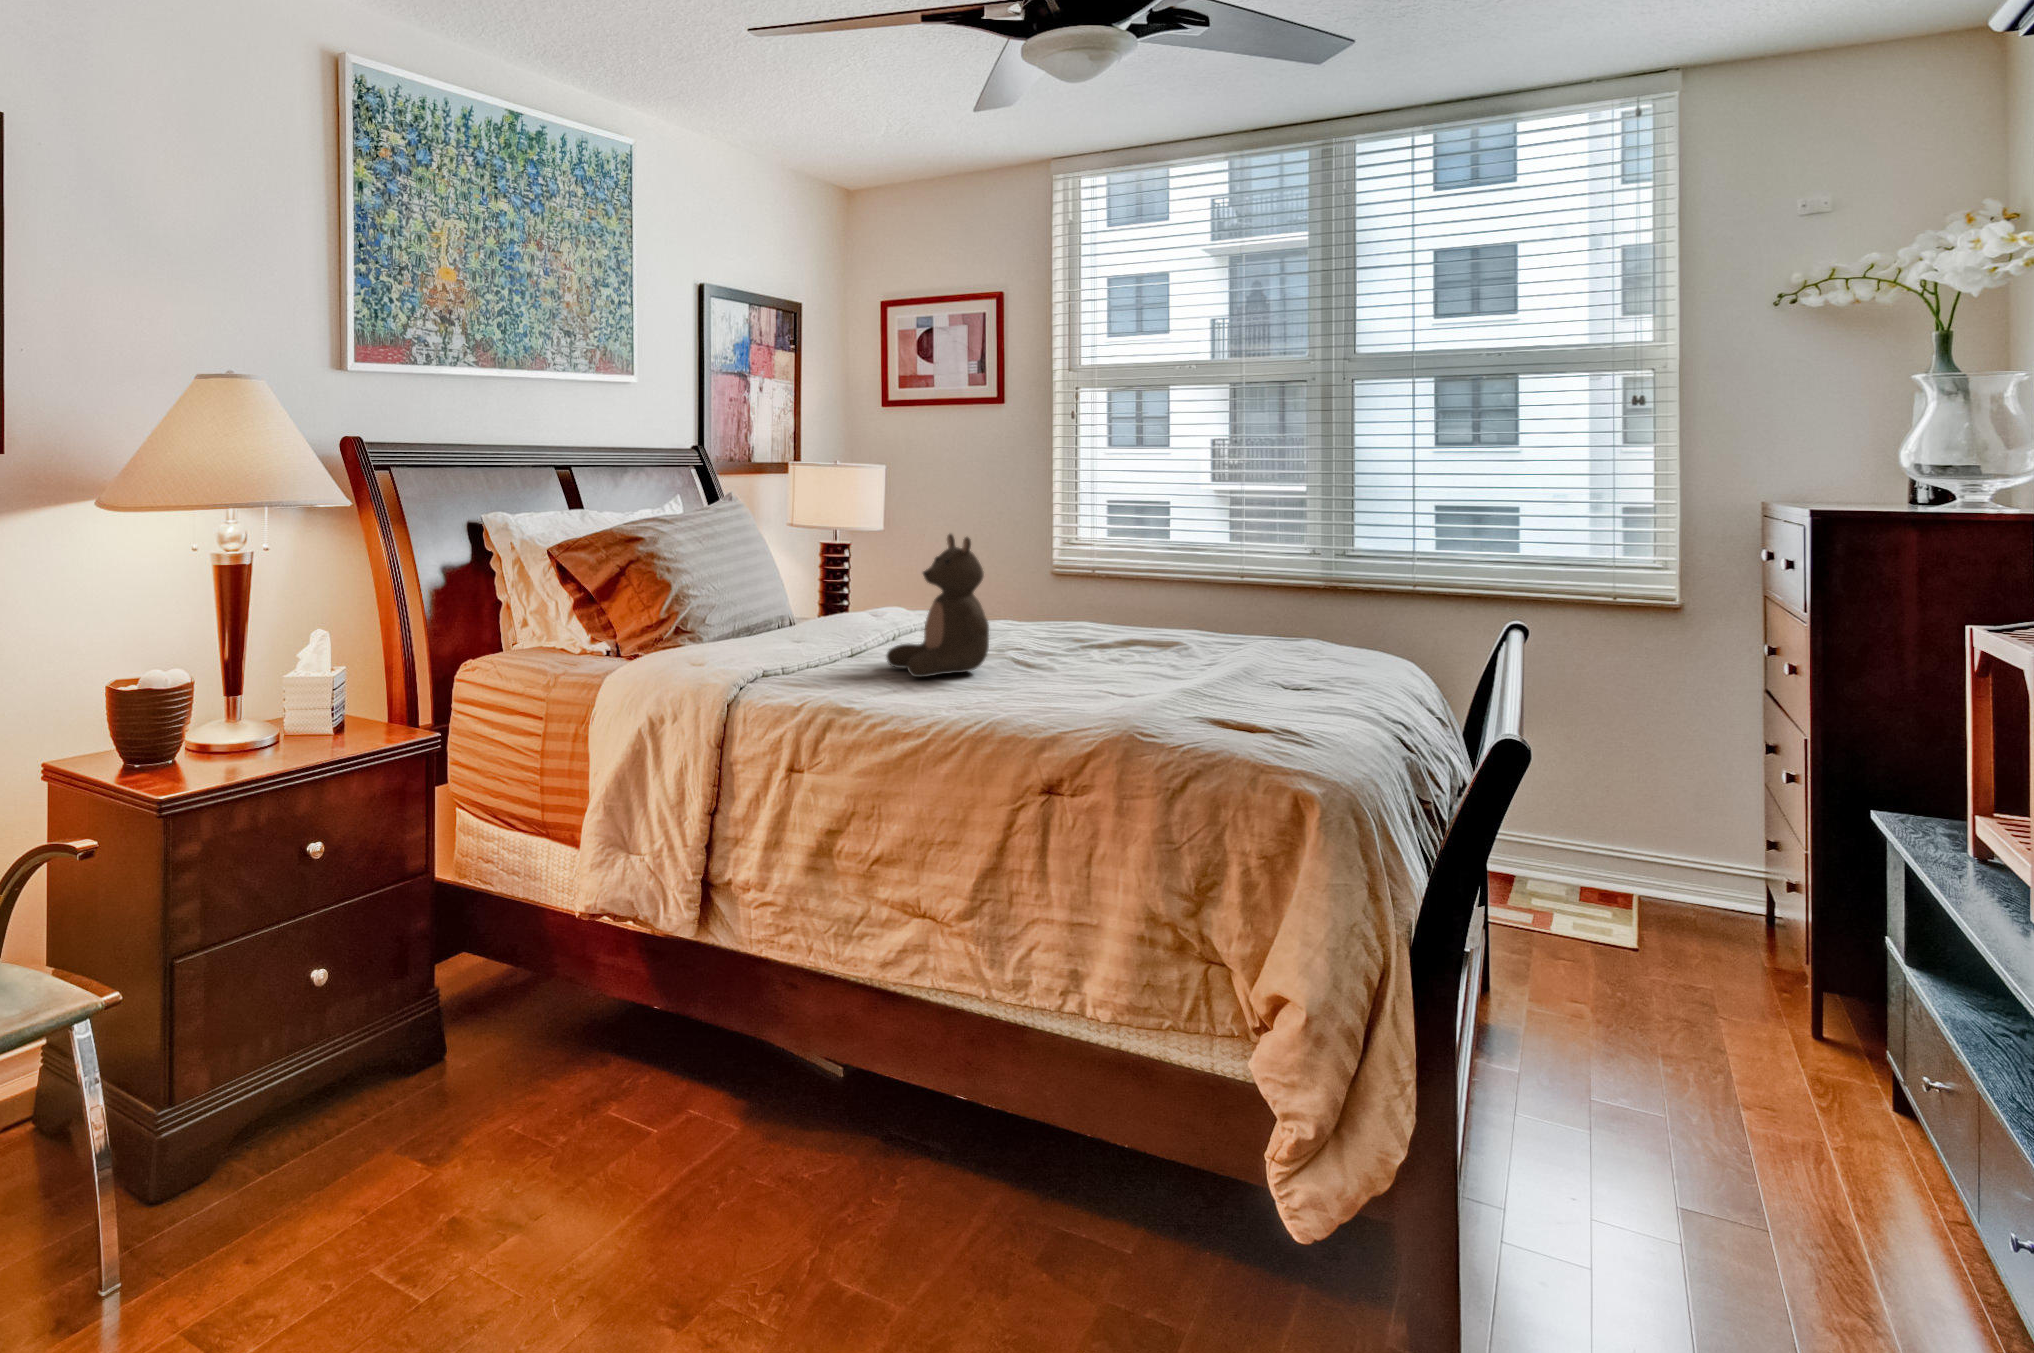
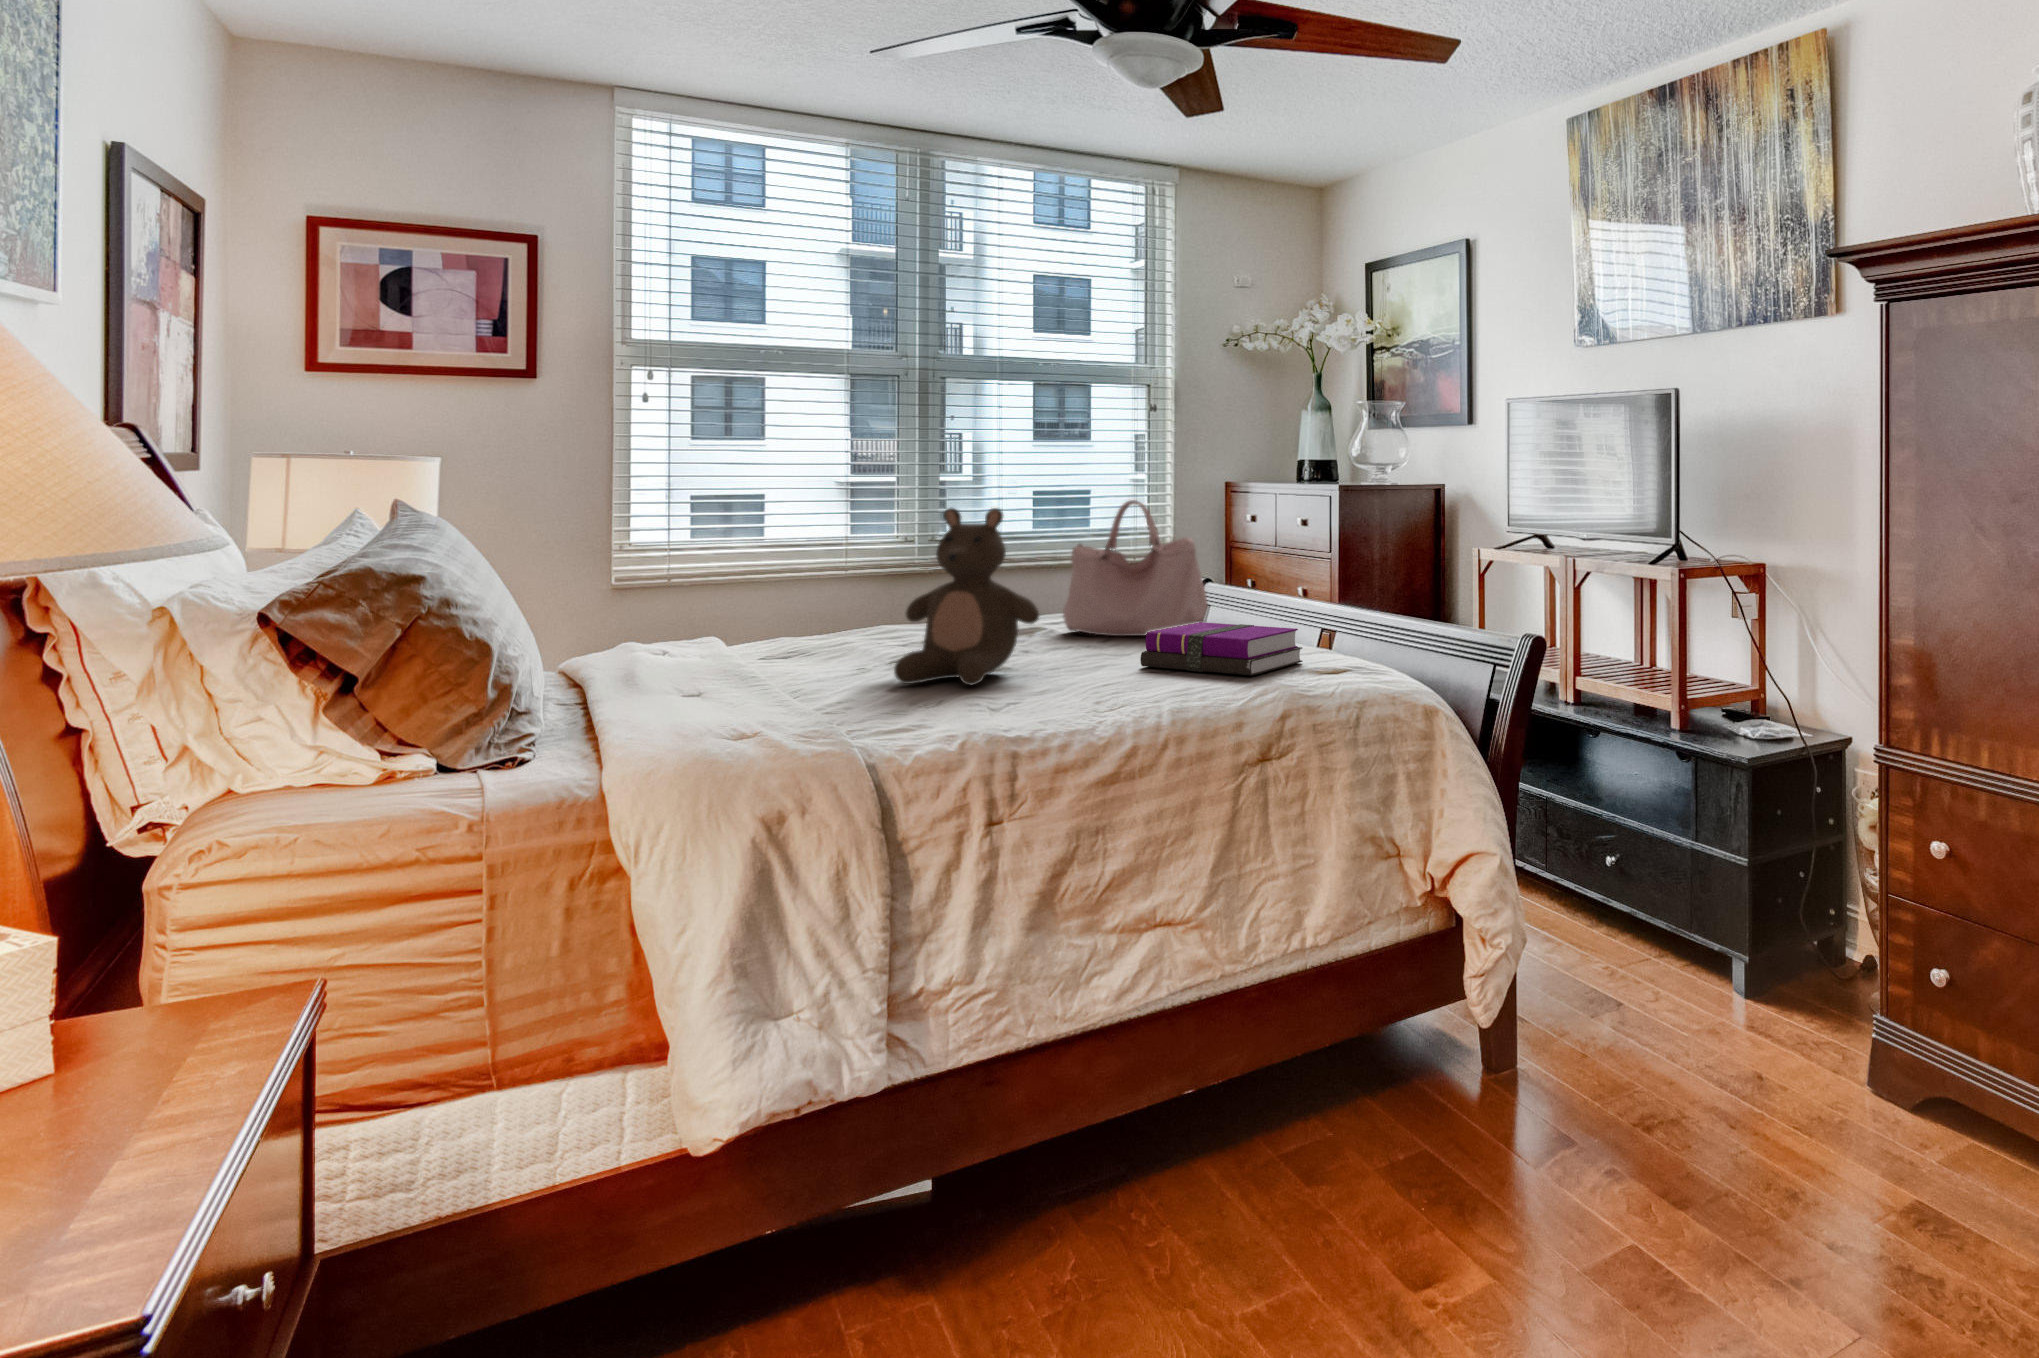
handbag: none [1161,533,1281,674] -> present [1063,500,1208,636]
notebook: none [1074,662,1209,722] -> present [1140,622,1302,675]

